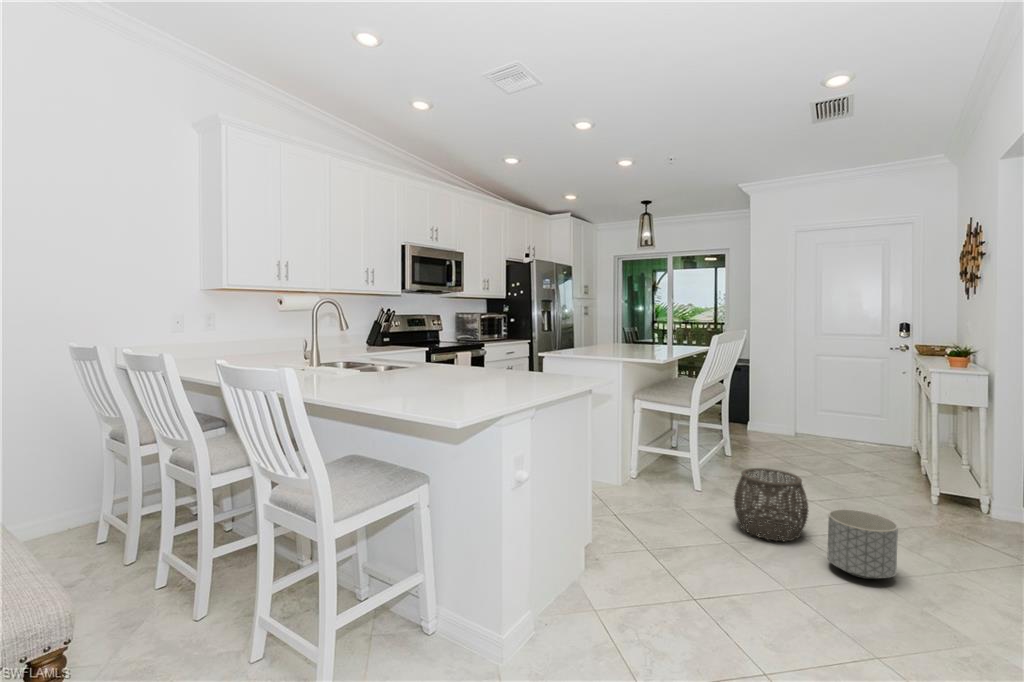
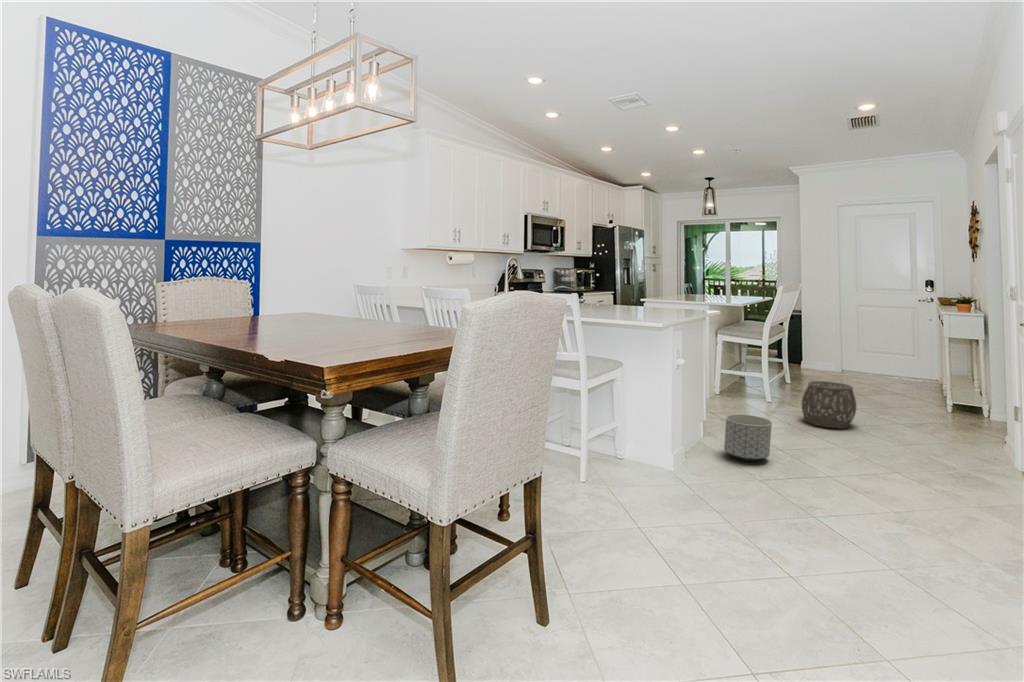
planter: present [827,509,898,579] -> present [724,414,772,461]

